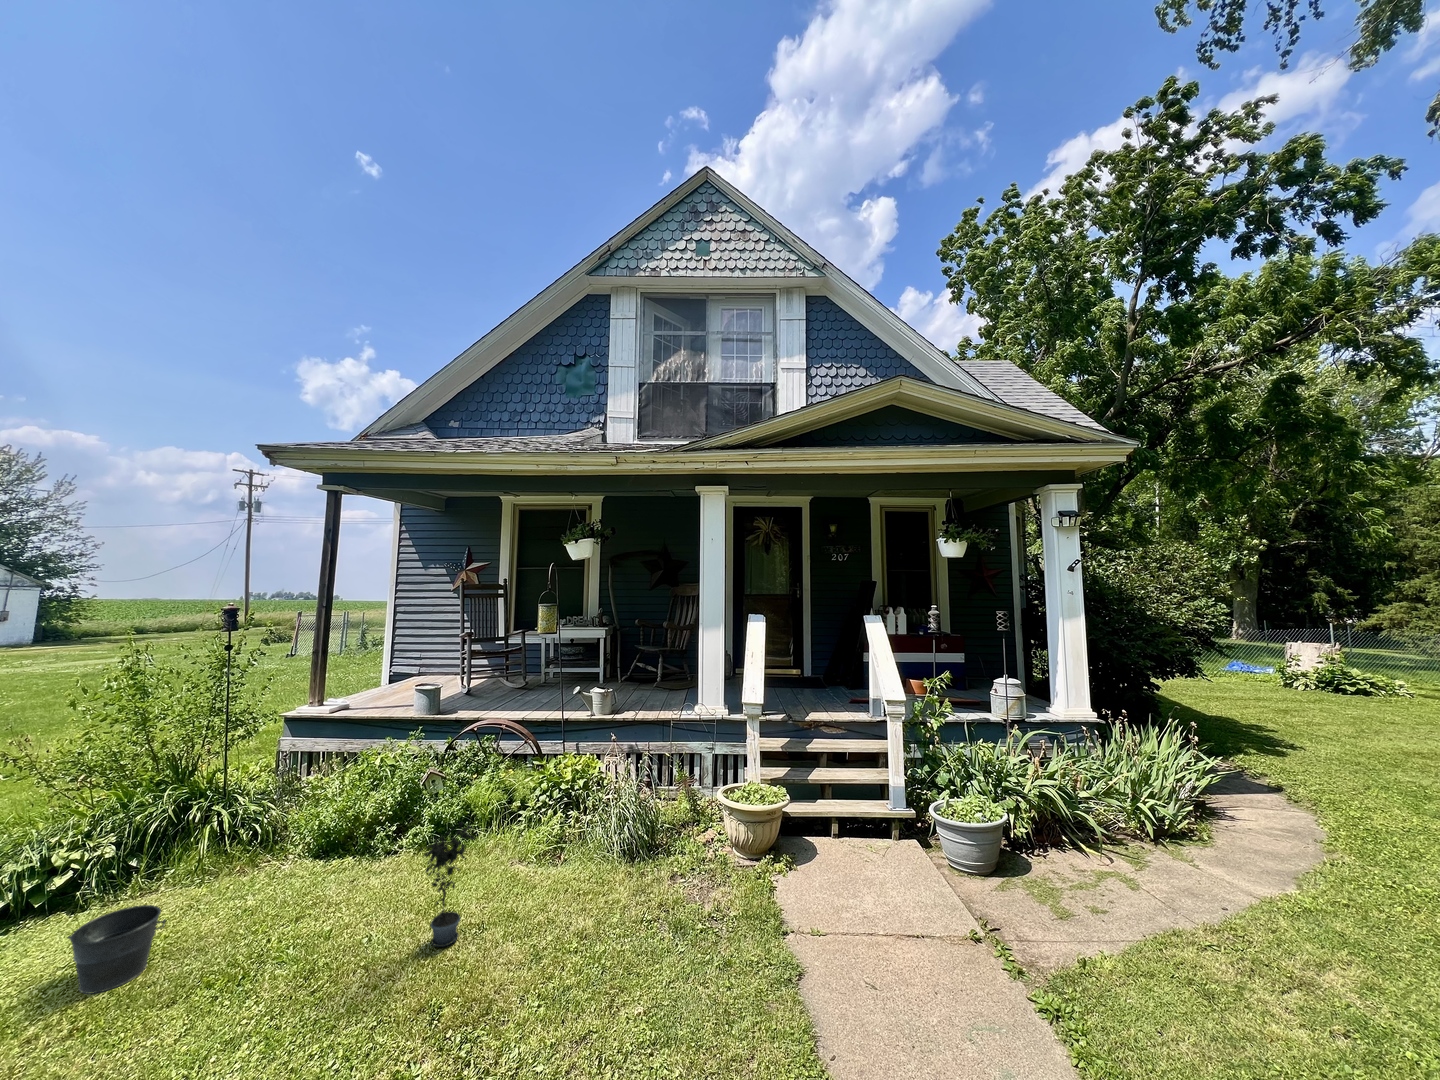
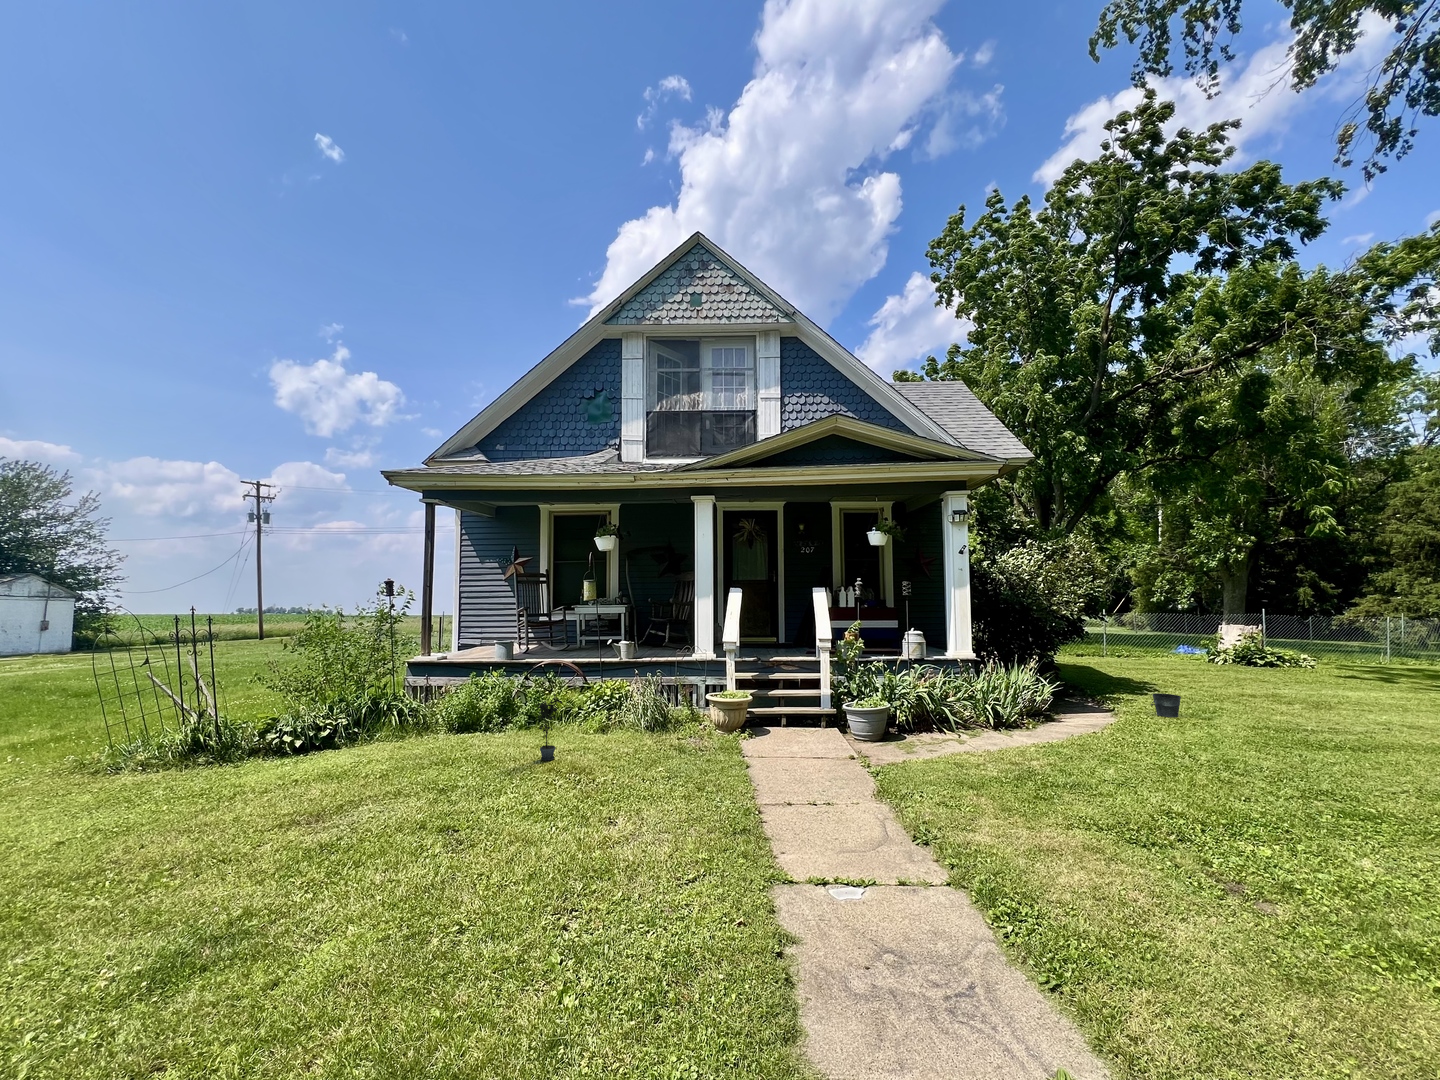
bucket: present [68,905,165,994] -> present [1151,693,1181,717]

